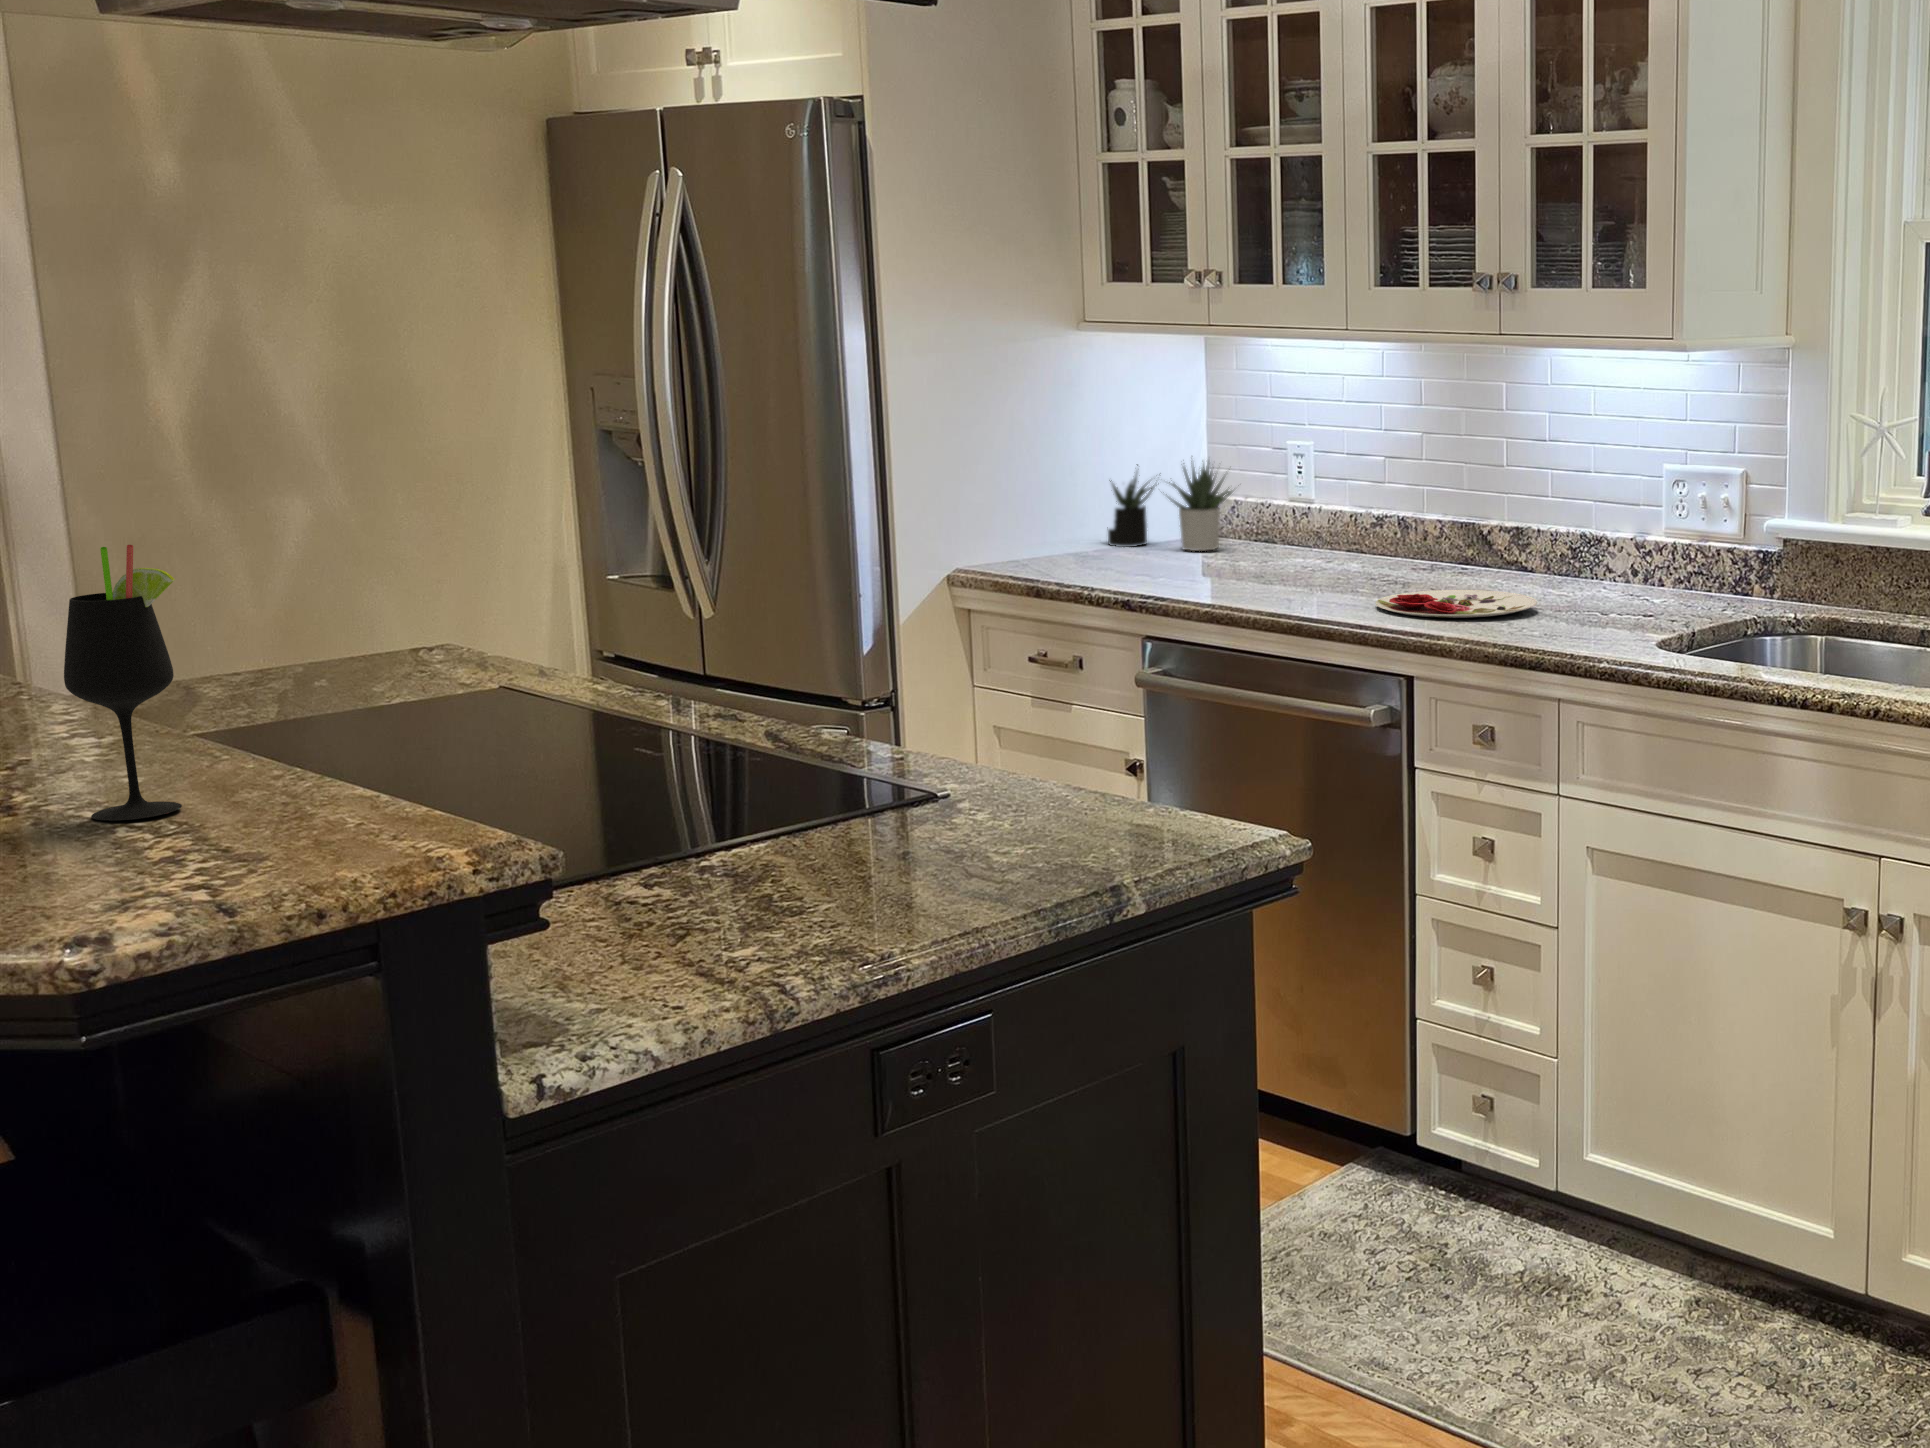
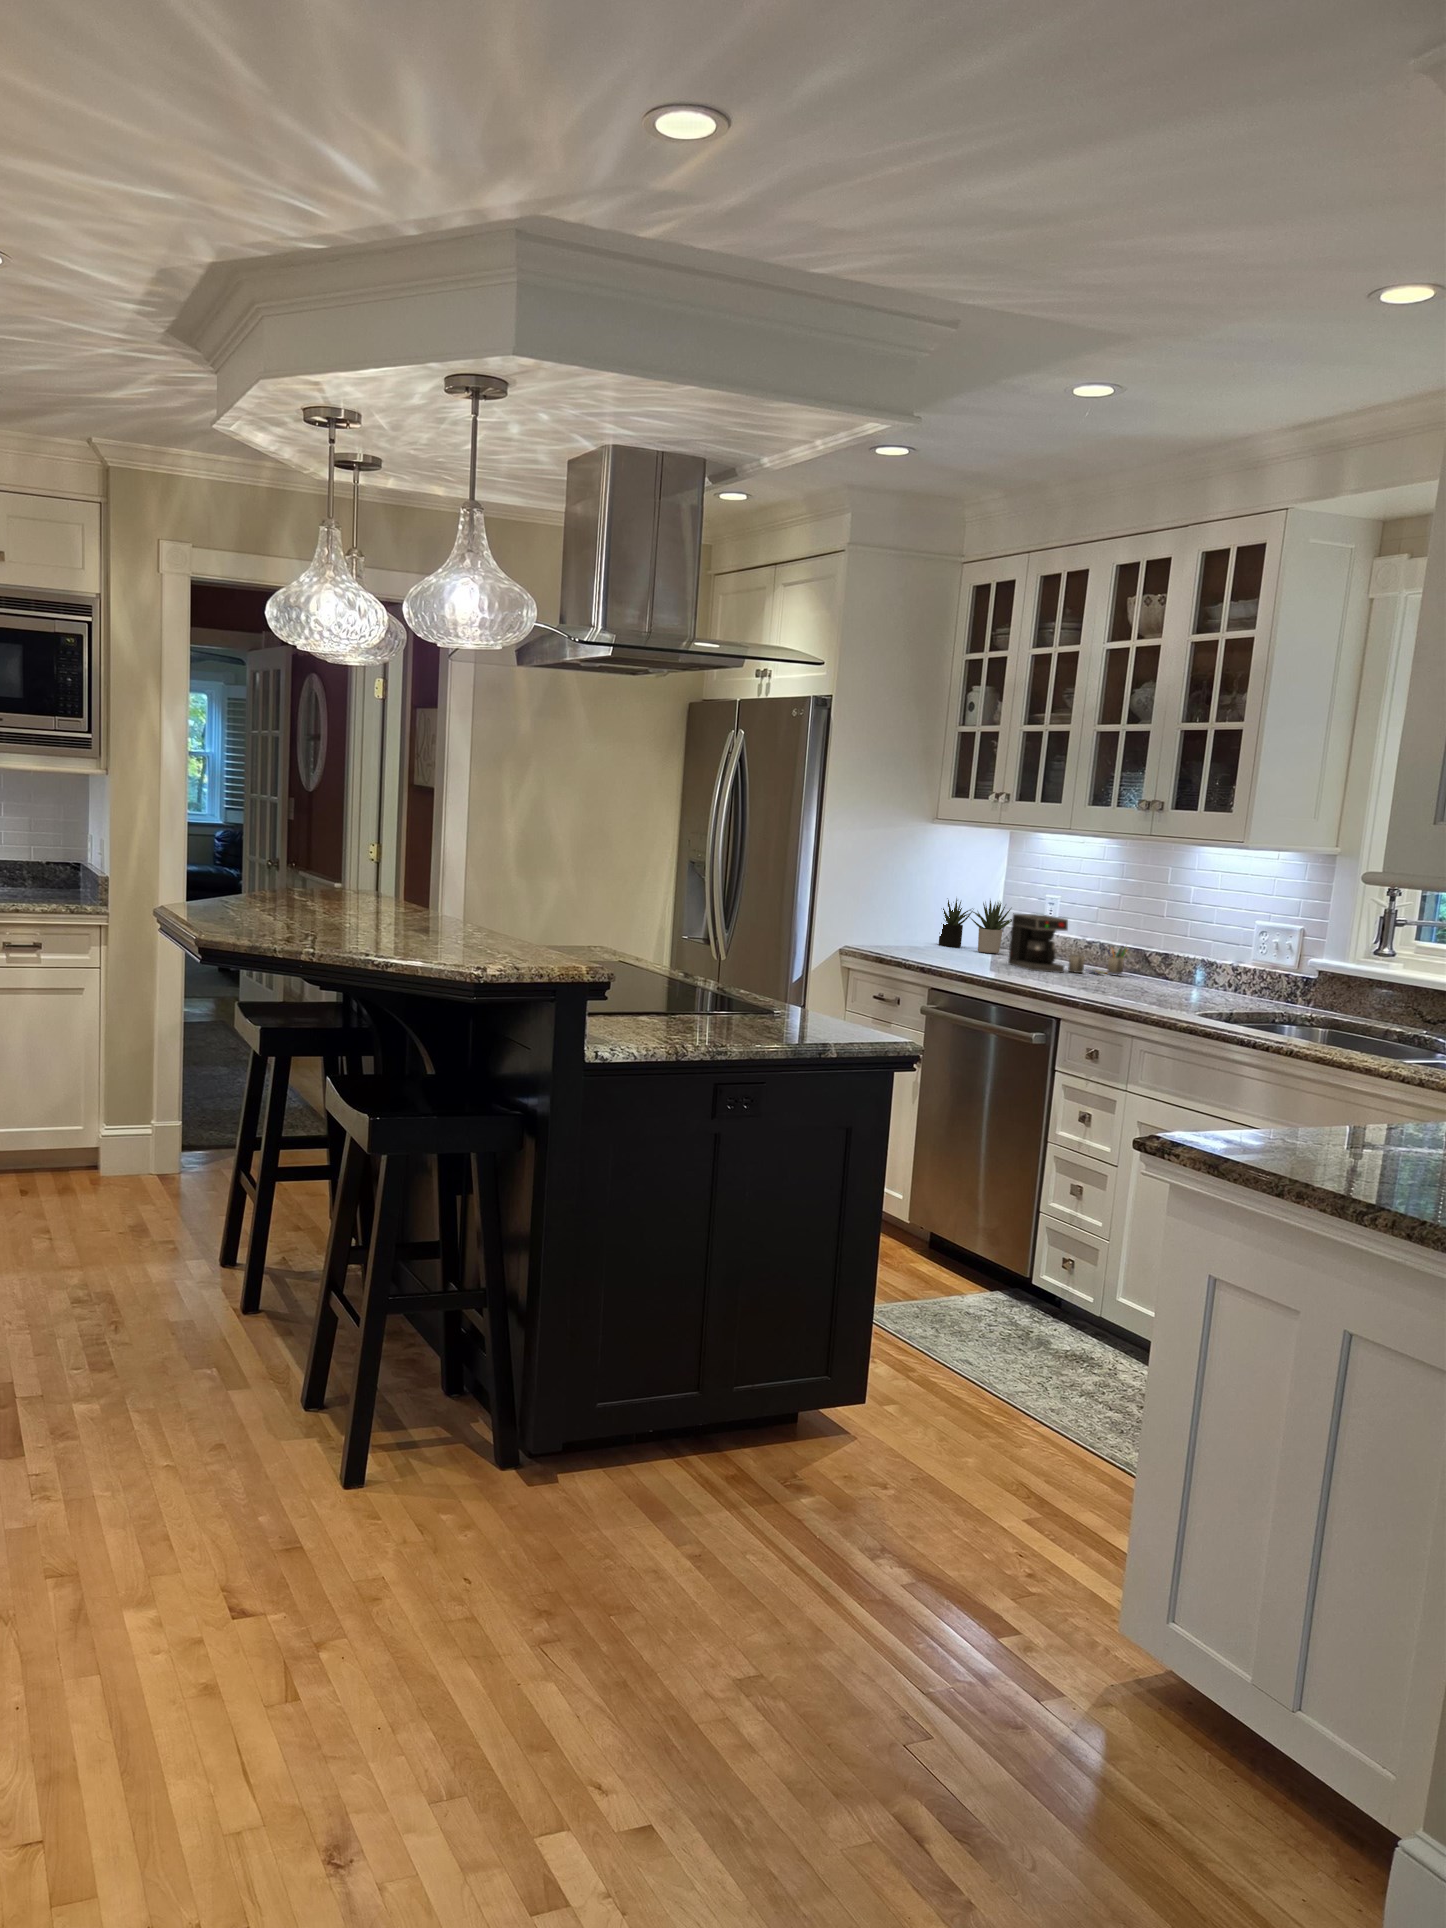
coffee maker: none [1254,479,1446,584] -> present [1008,913,1127,974]
wine glass: present [64,545,182,821] -> none [476,856,512,950]
plate: present [1376,590,1537,618] -> none [1055,977,1152,993]

